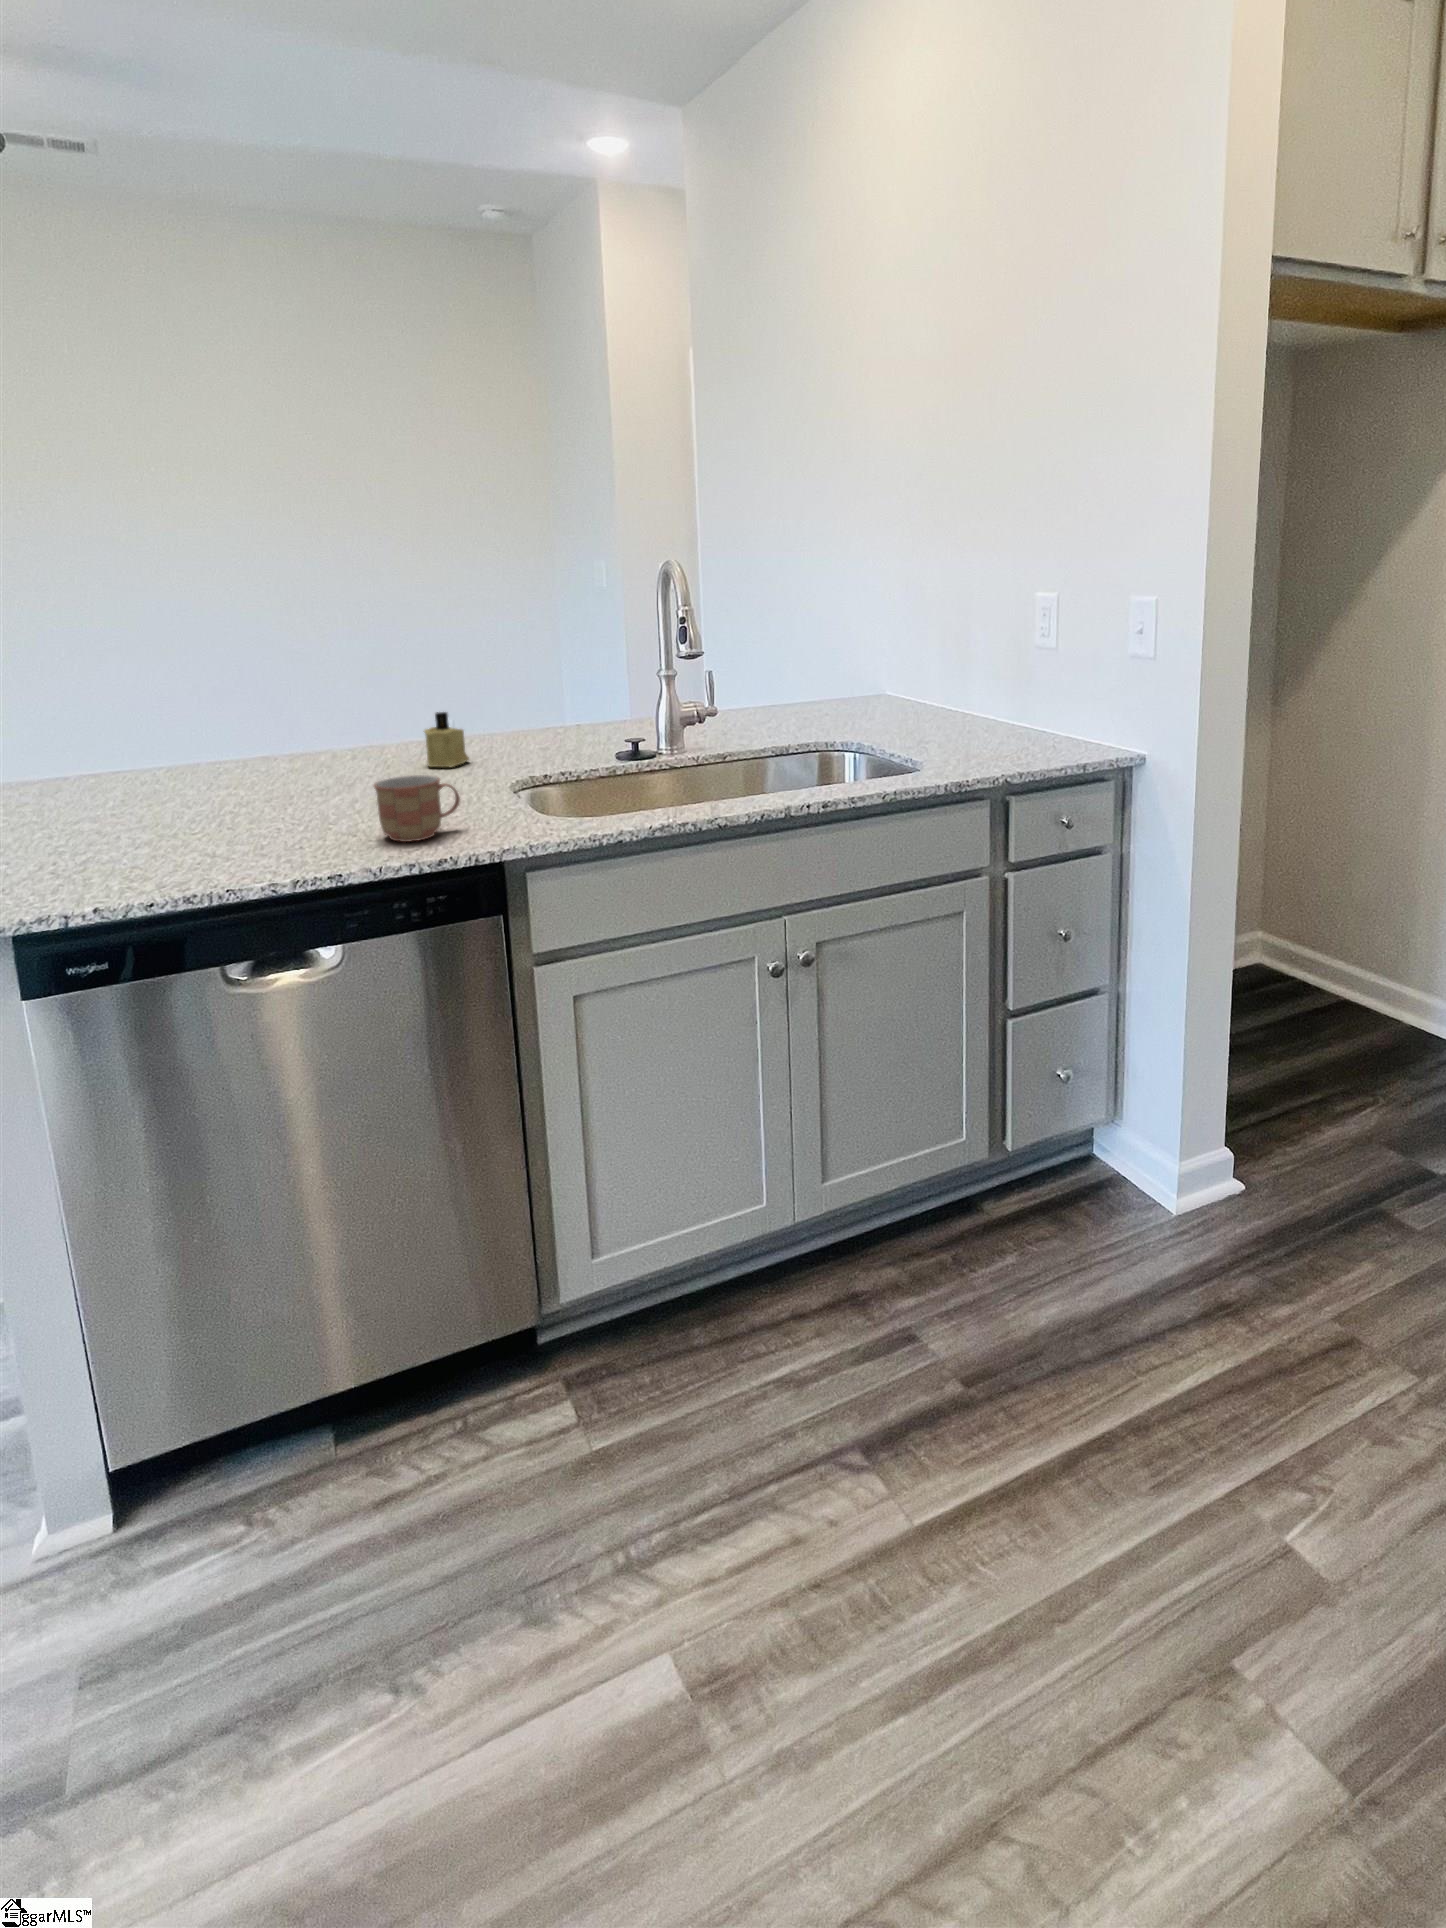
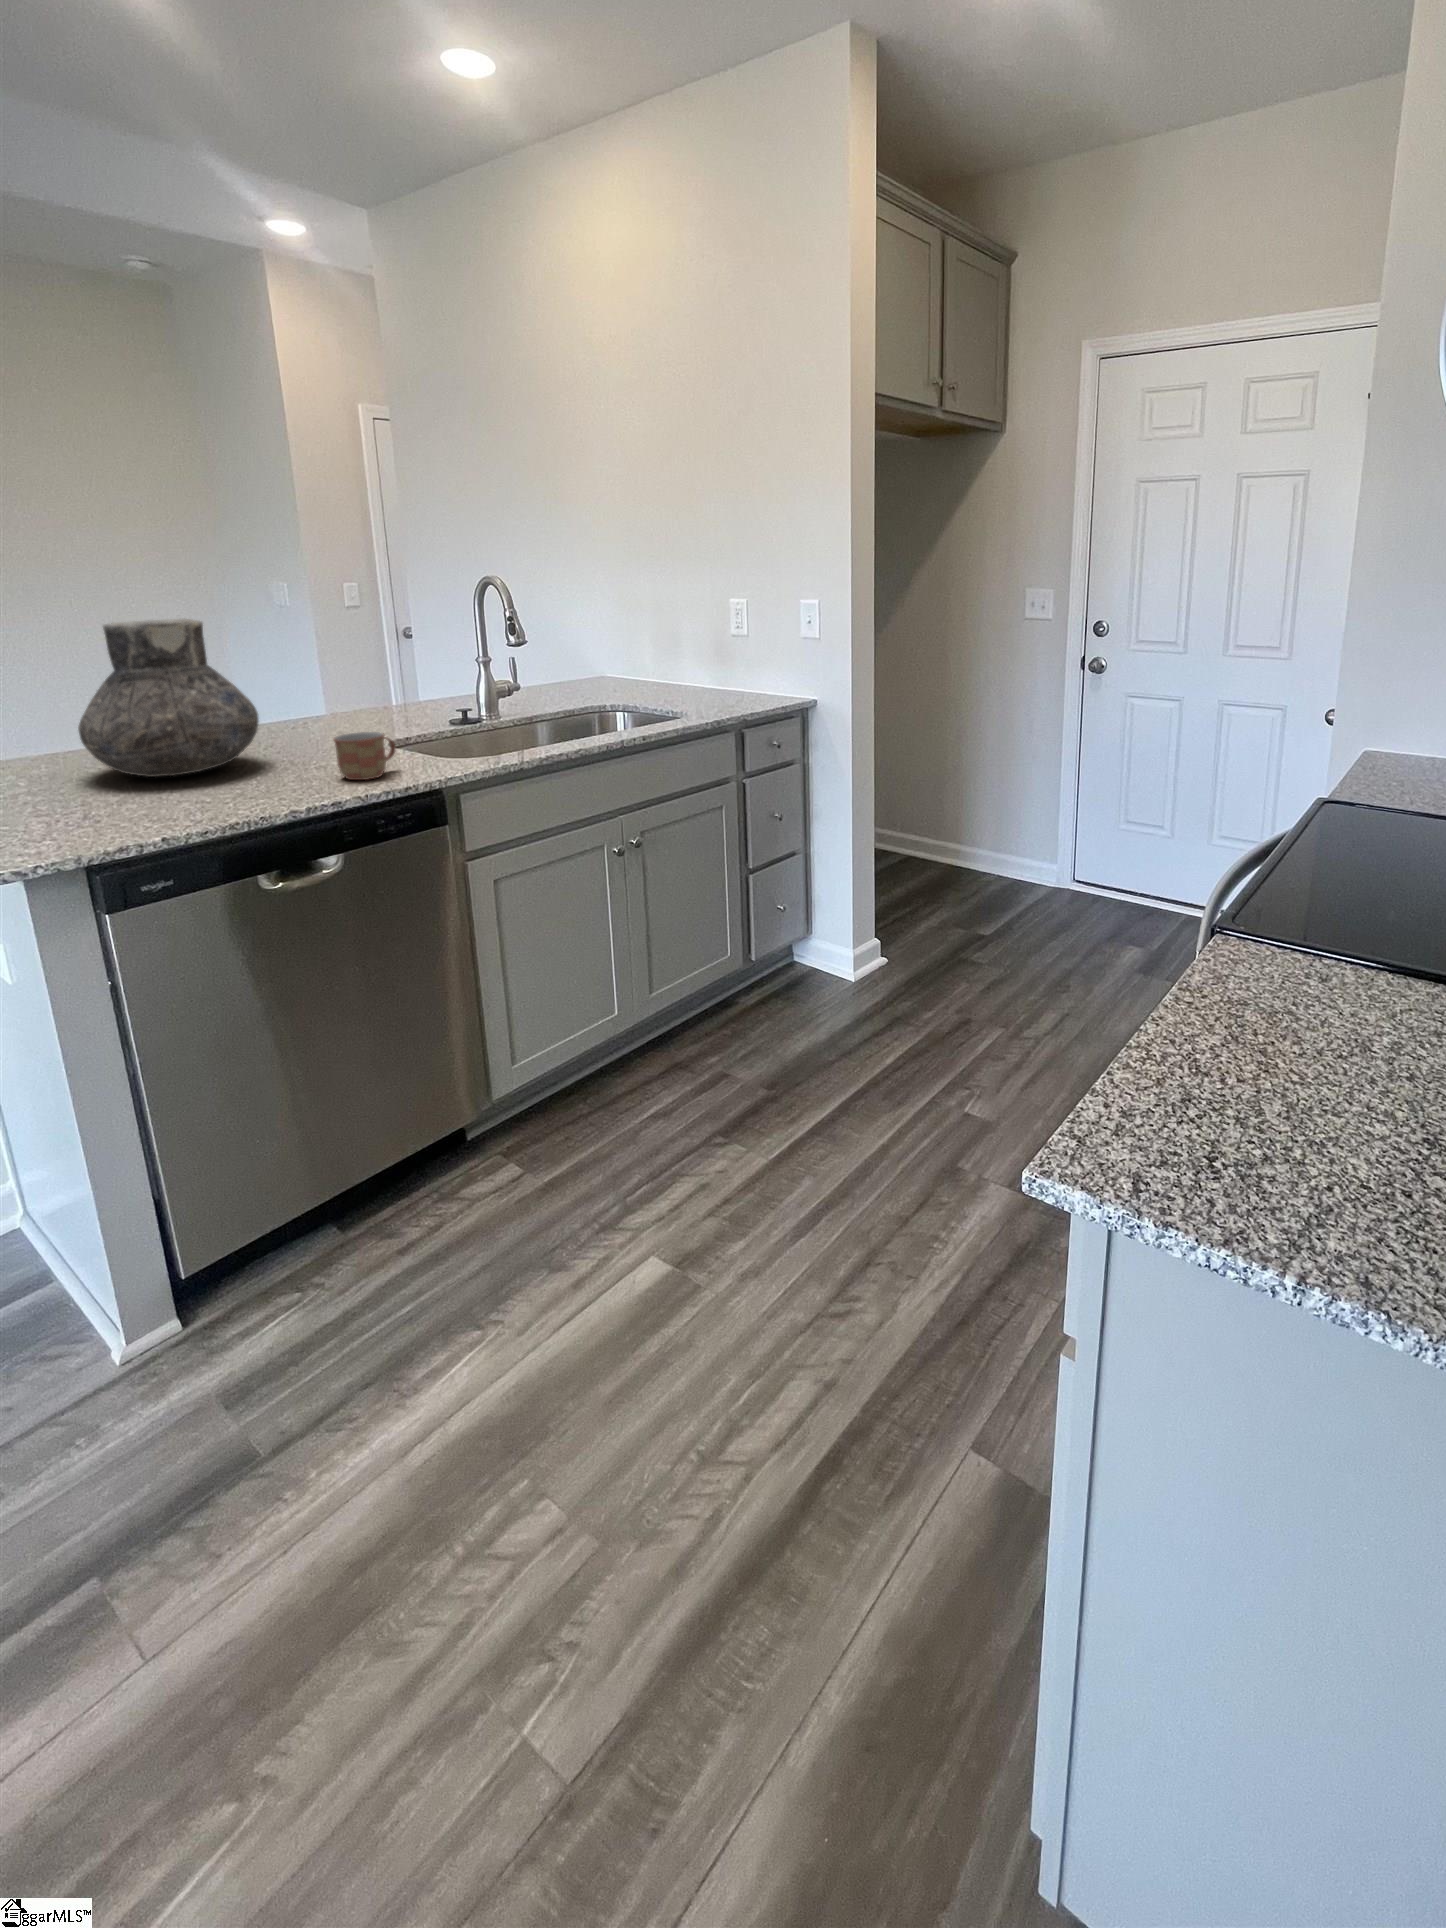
vase: none [125,619,332,815] -> present [78,619,259,777]
candle: present [424,712,469,767] -> none [296,691,335,735]

